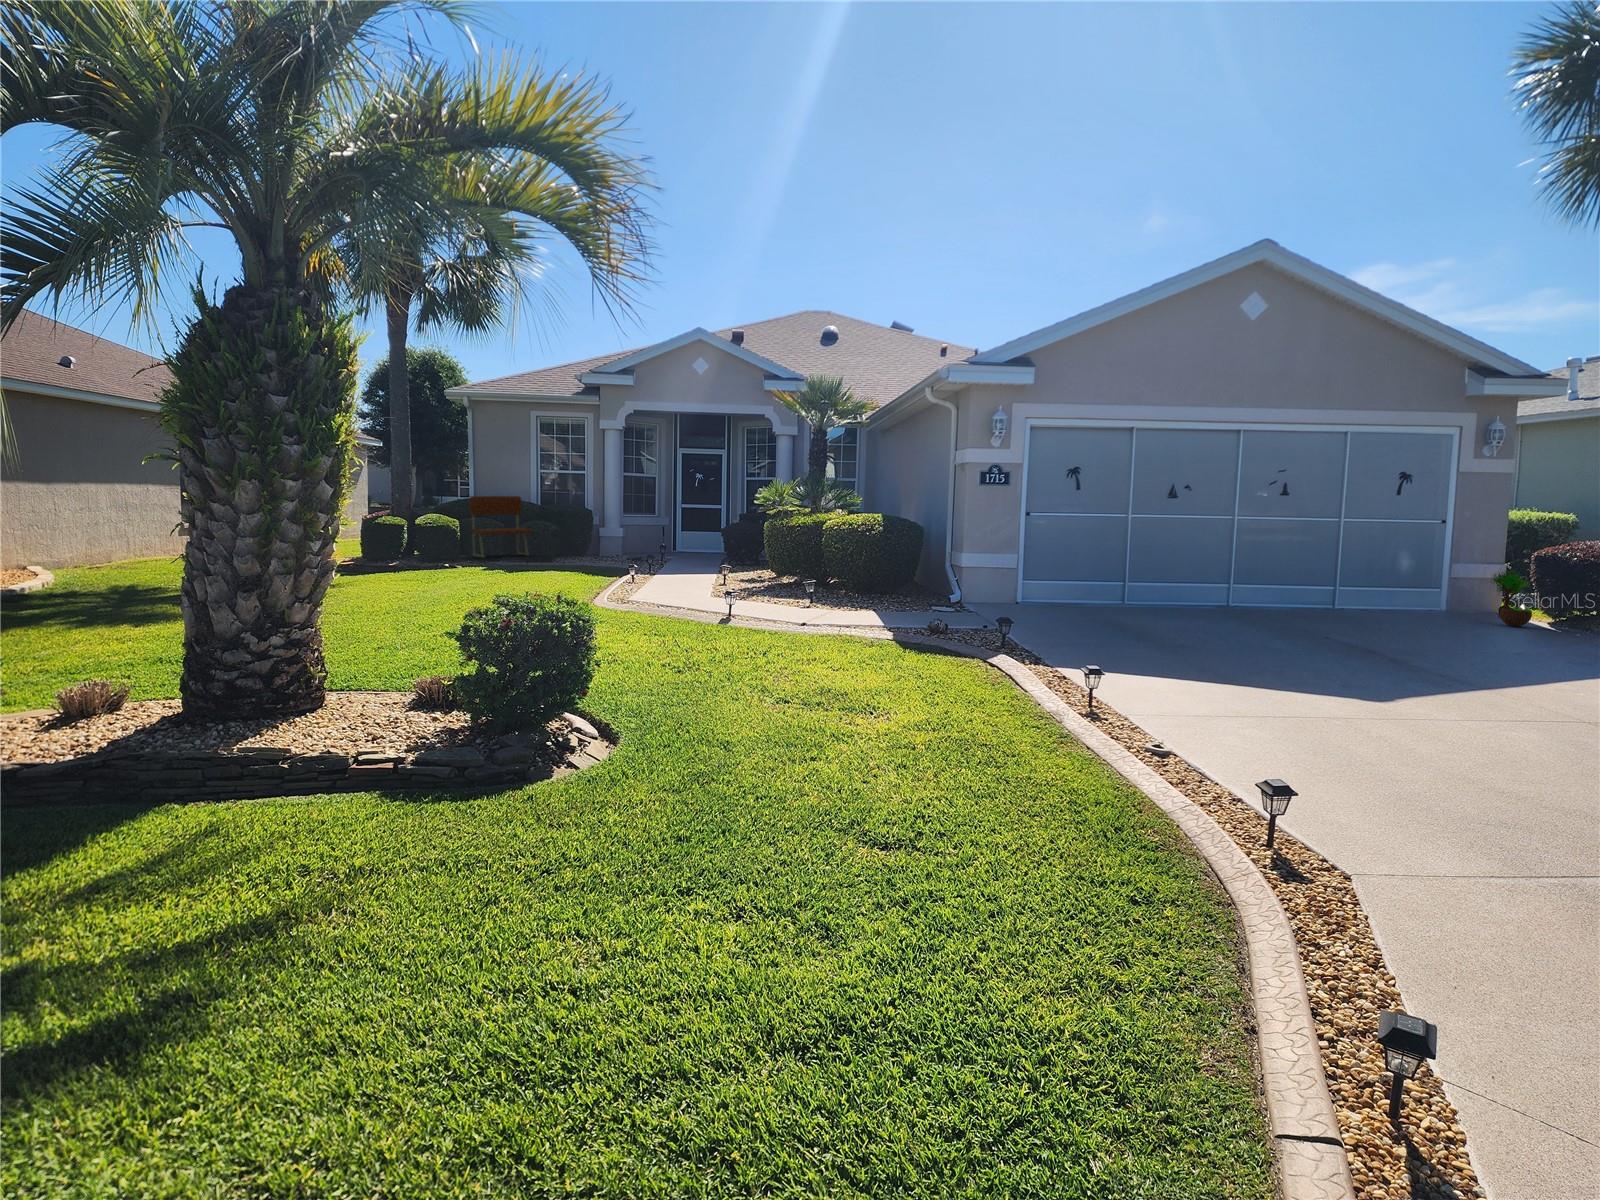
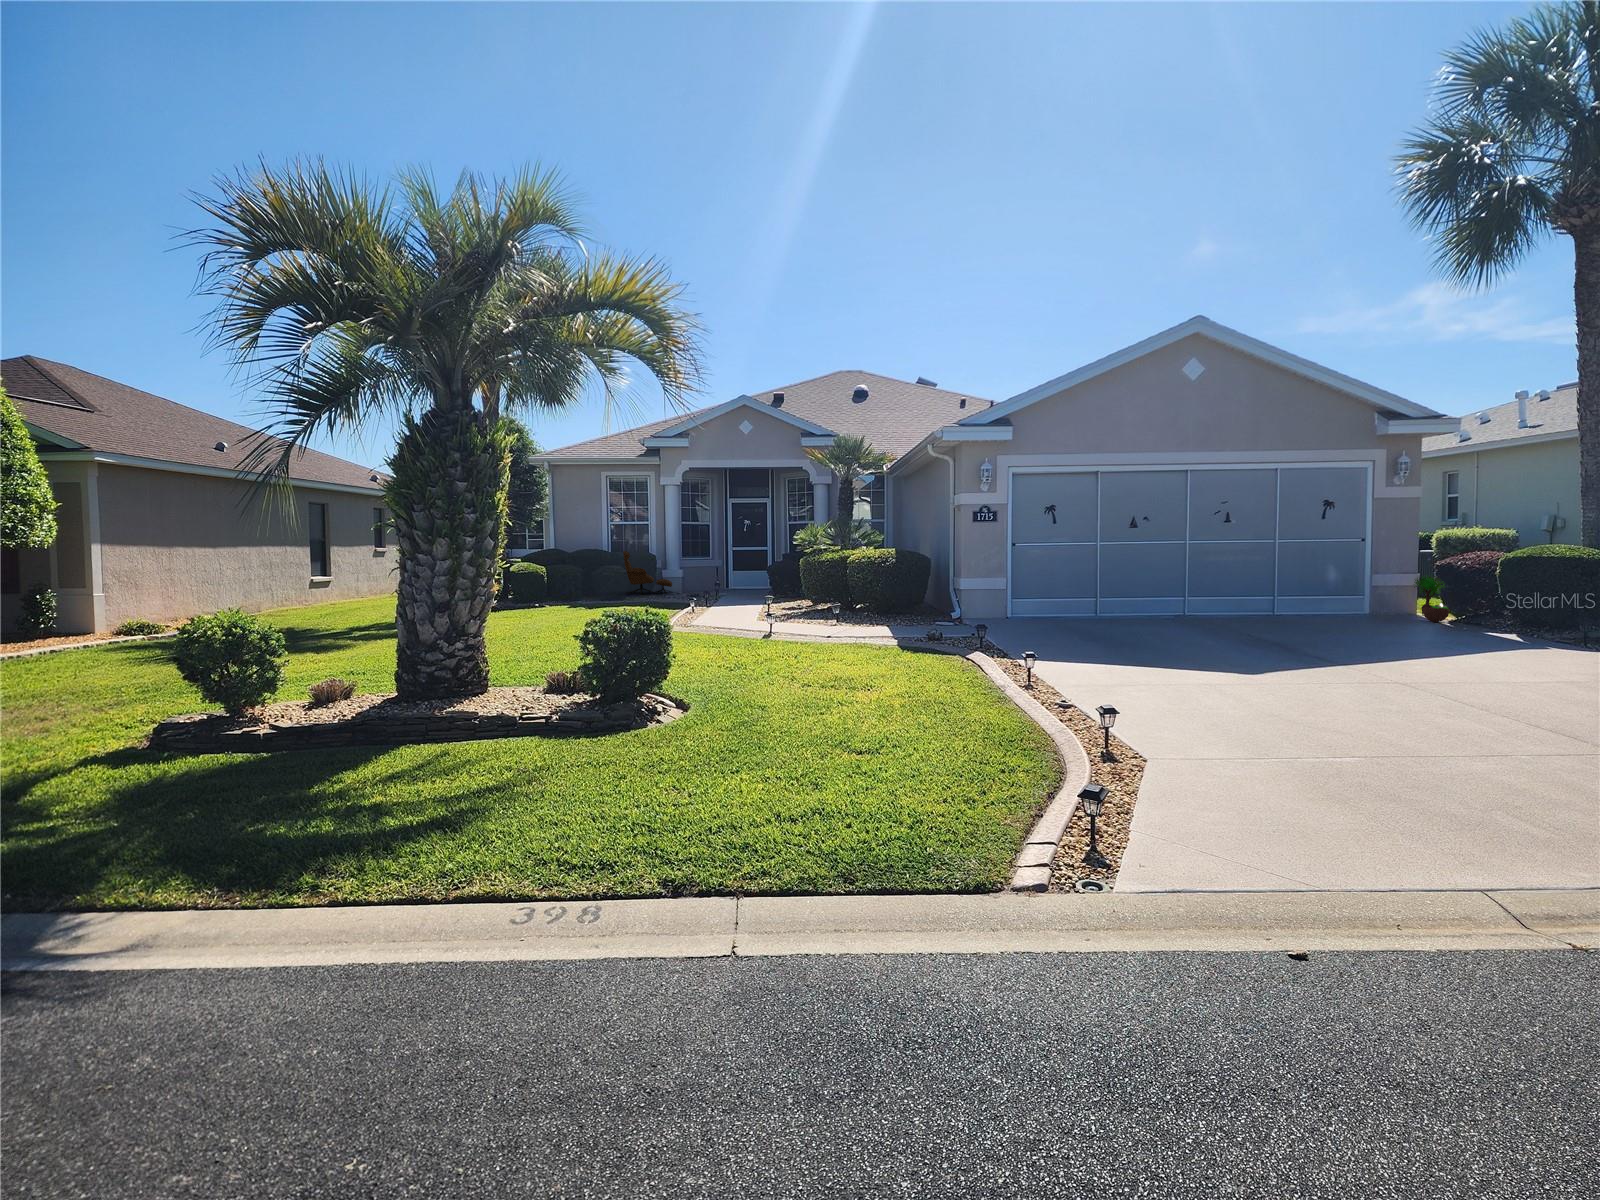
bench: present [469,496,534,558] -> none [557,545,610,598]
lounge chair: none [551,504,609,557] -> present [623,551,672,595]

